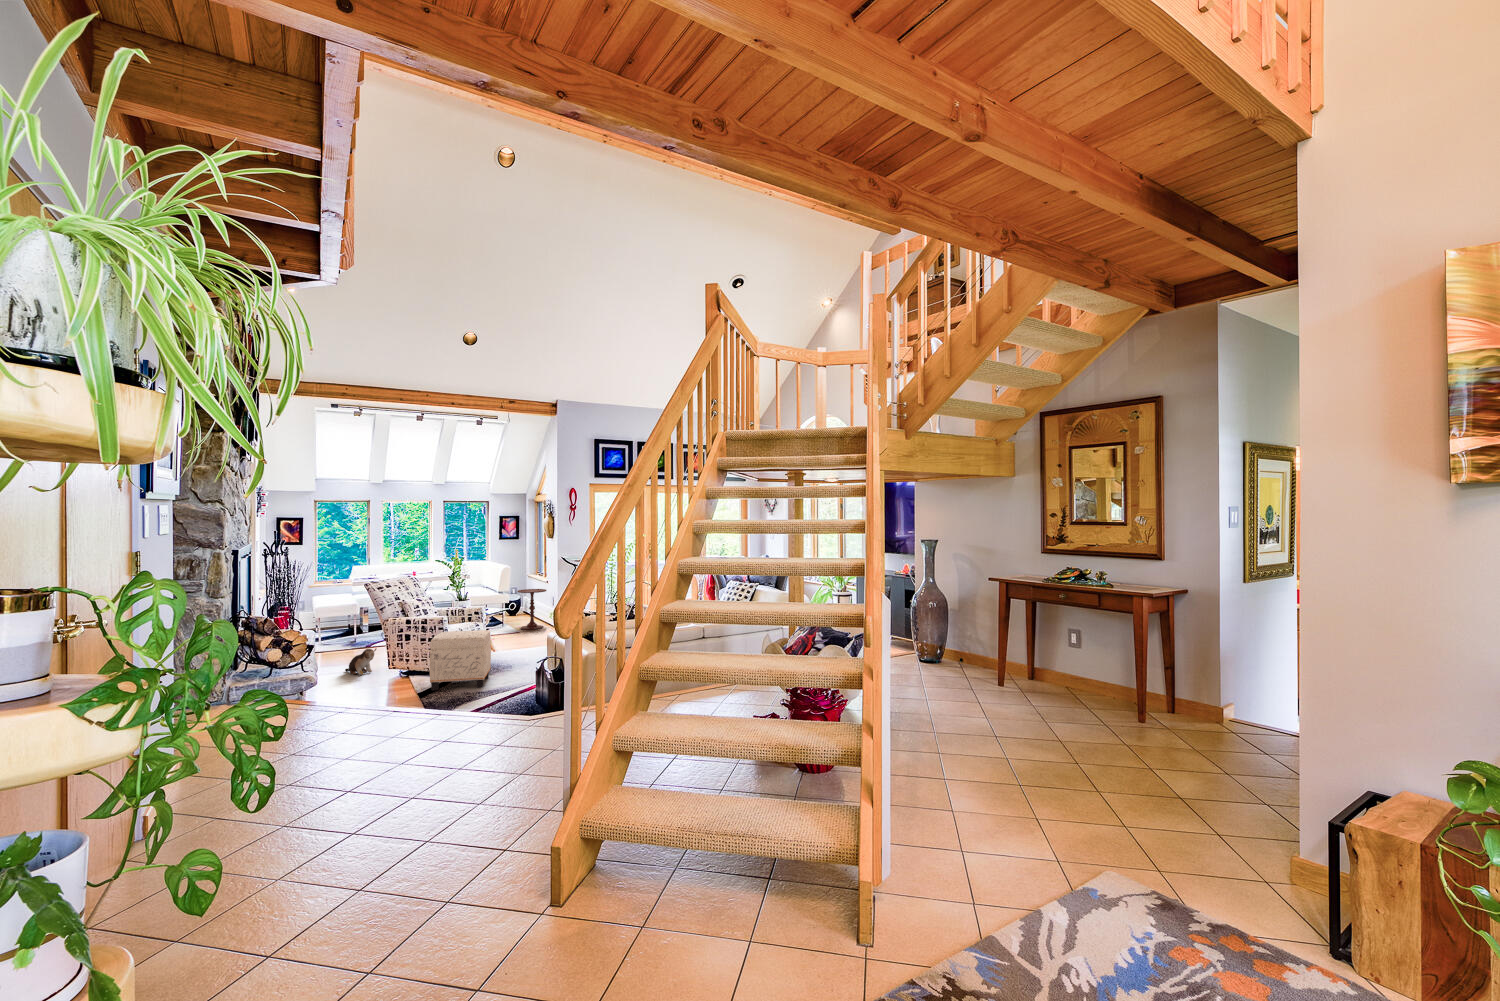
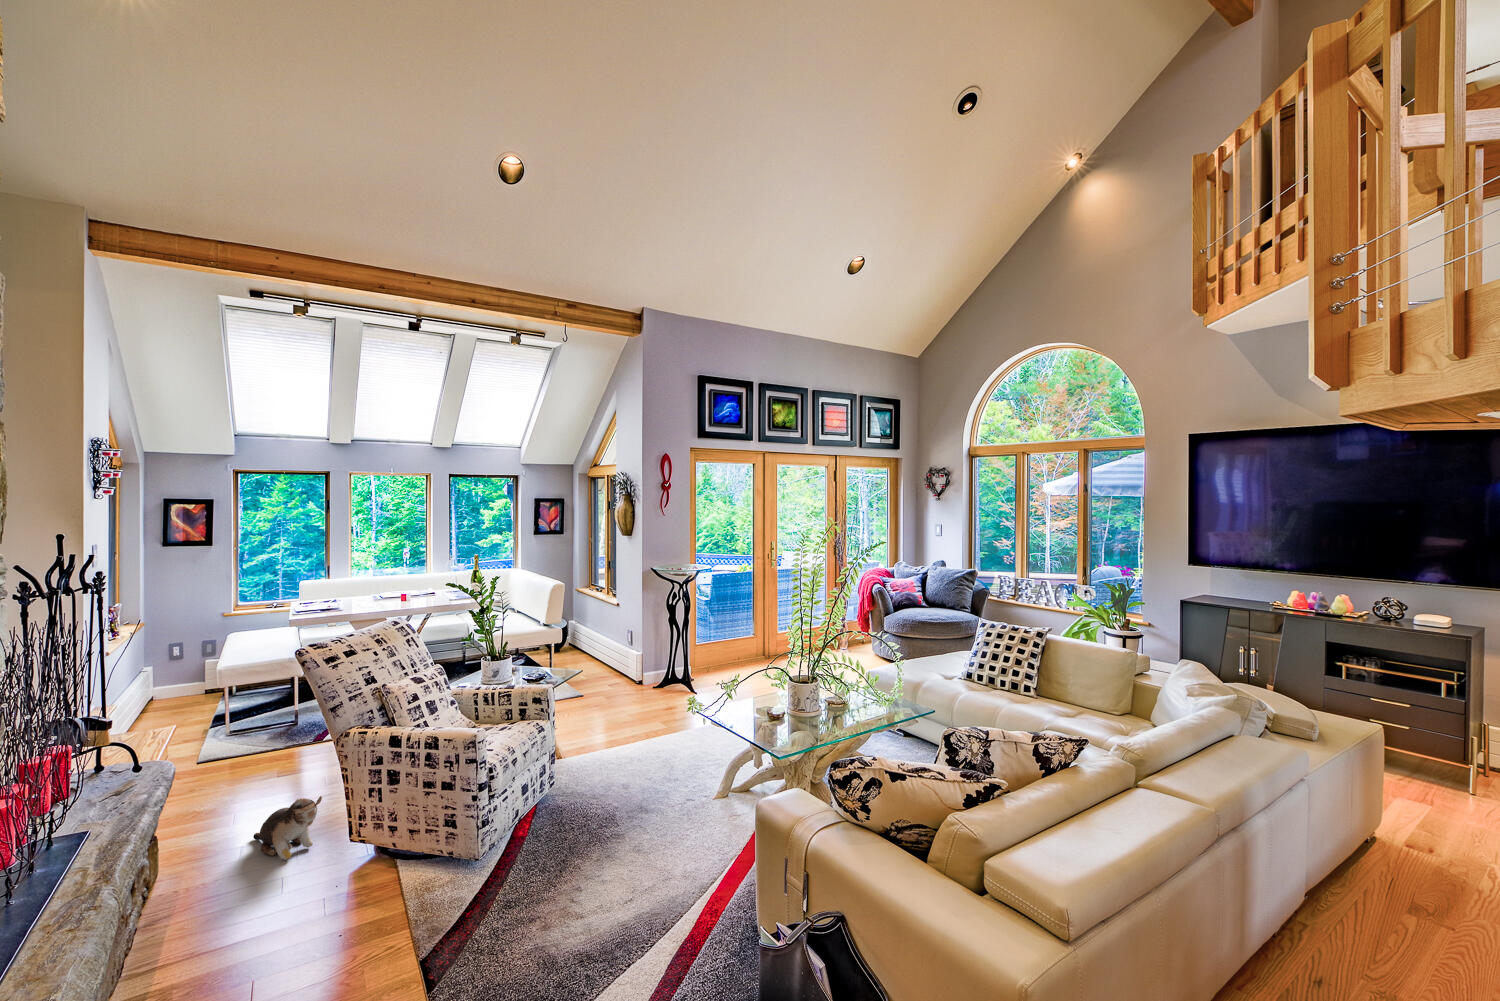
side table: present [517,589,546,630] -> none [575,614,621,683]
ottoman: present [430,630,491,691] -> none [453,769,593,963]

